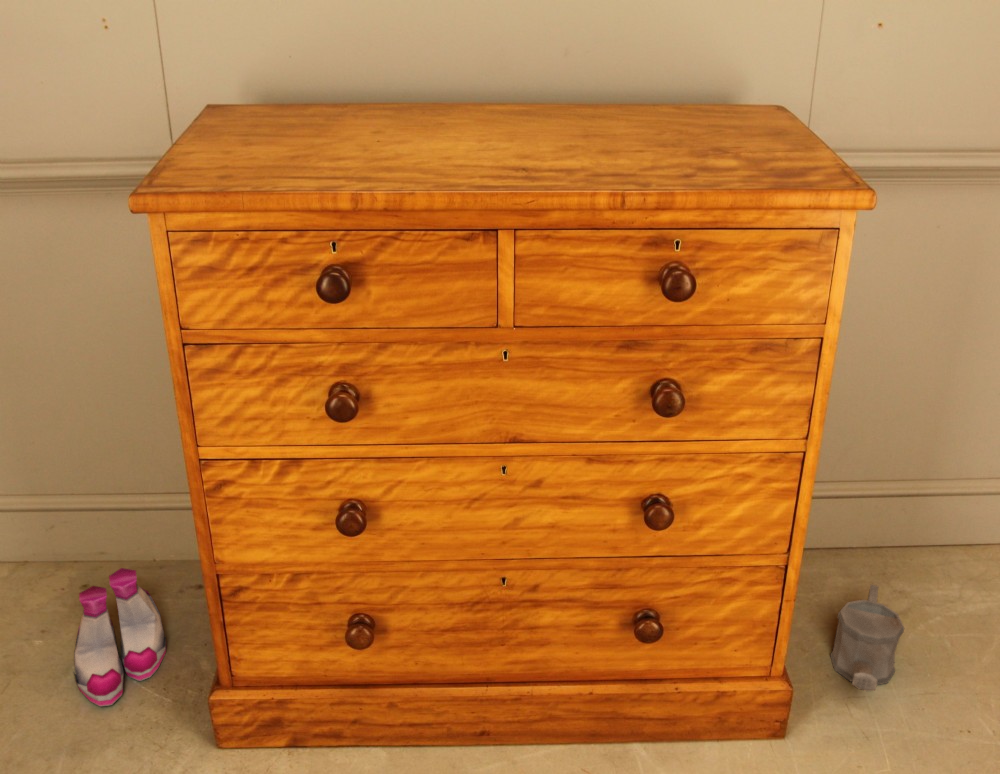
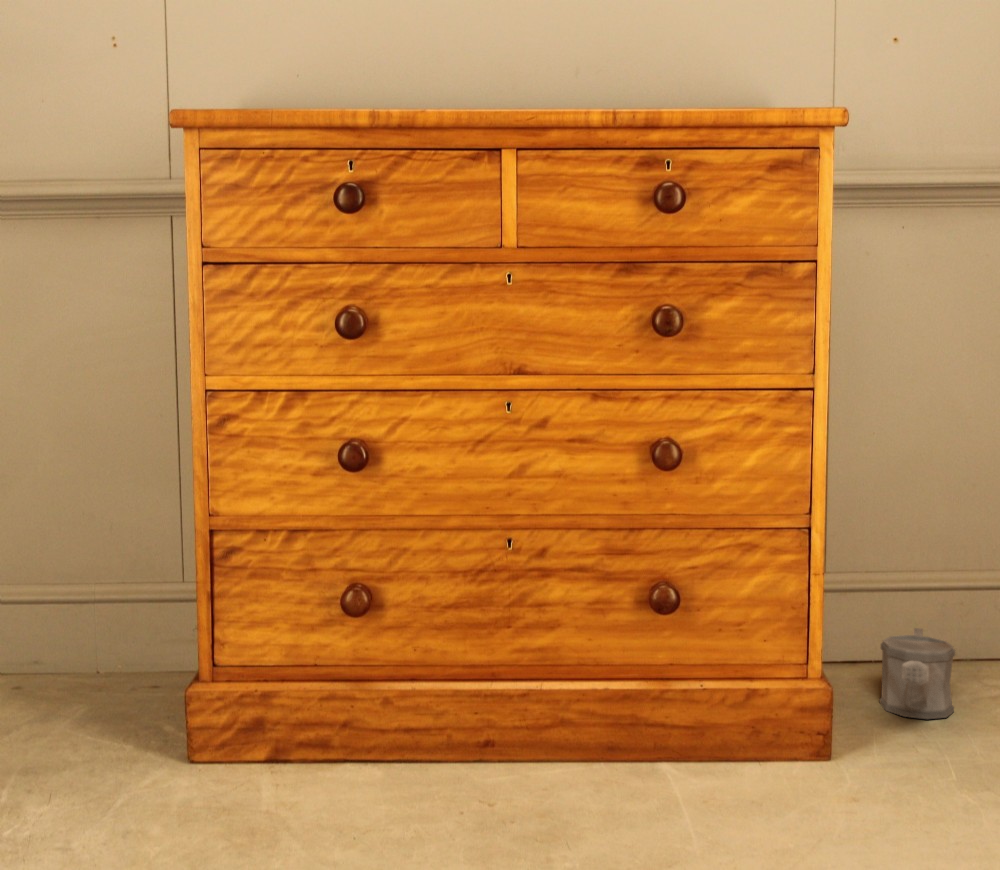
boots: present [74,568,166,706] -> none [34,594,140,731]

